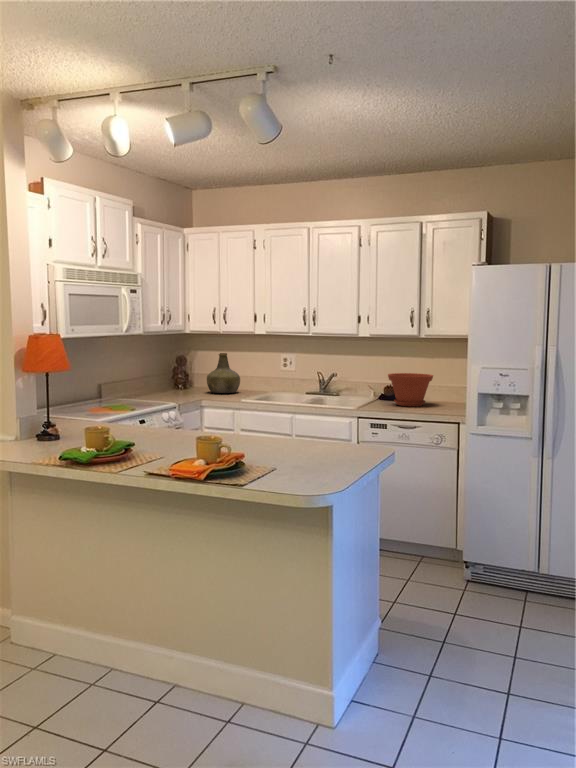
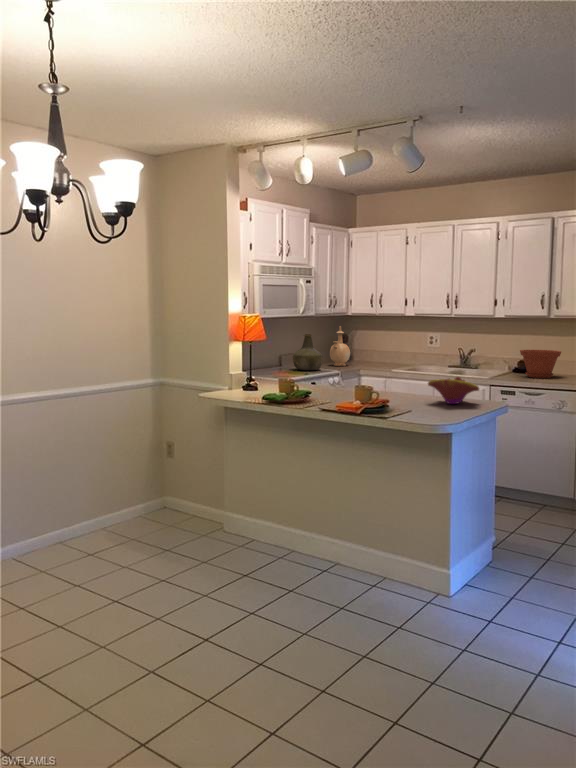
vase: none [164,347,189,396] -> present [330,326,350,366]
bottle: present [207,353,240,393] -> present [293,334,323,370]
decorative bowl: none [293,417,360,455] -> present [428,377,479,404]

